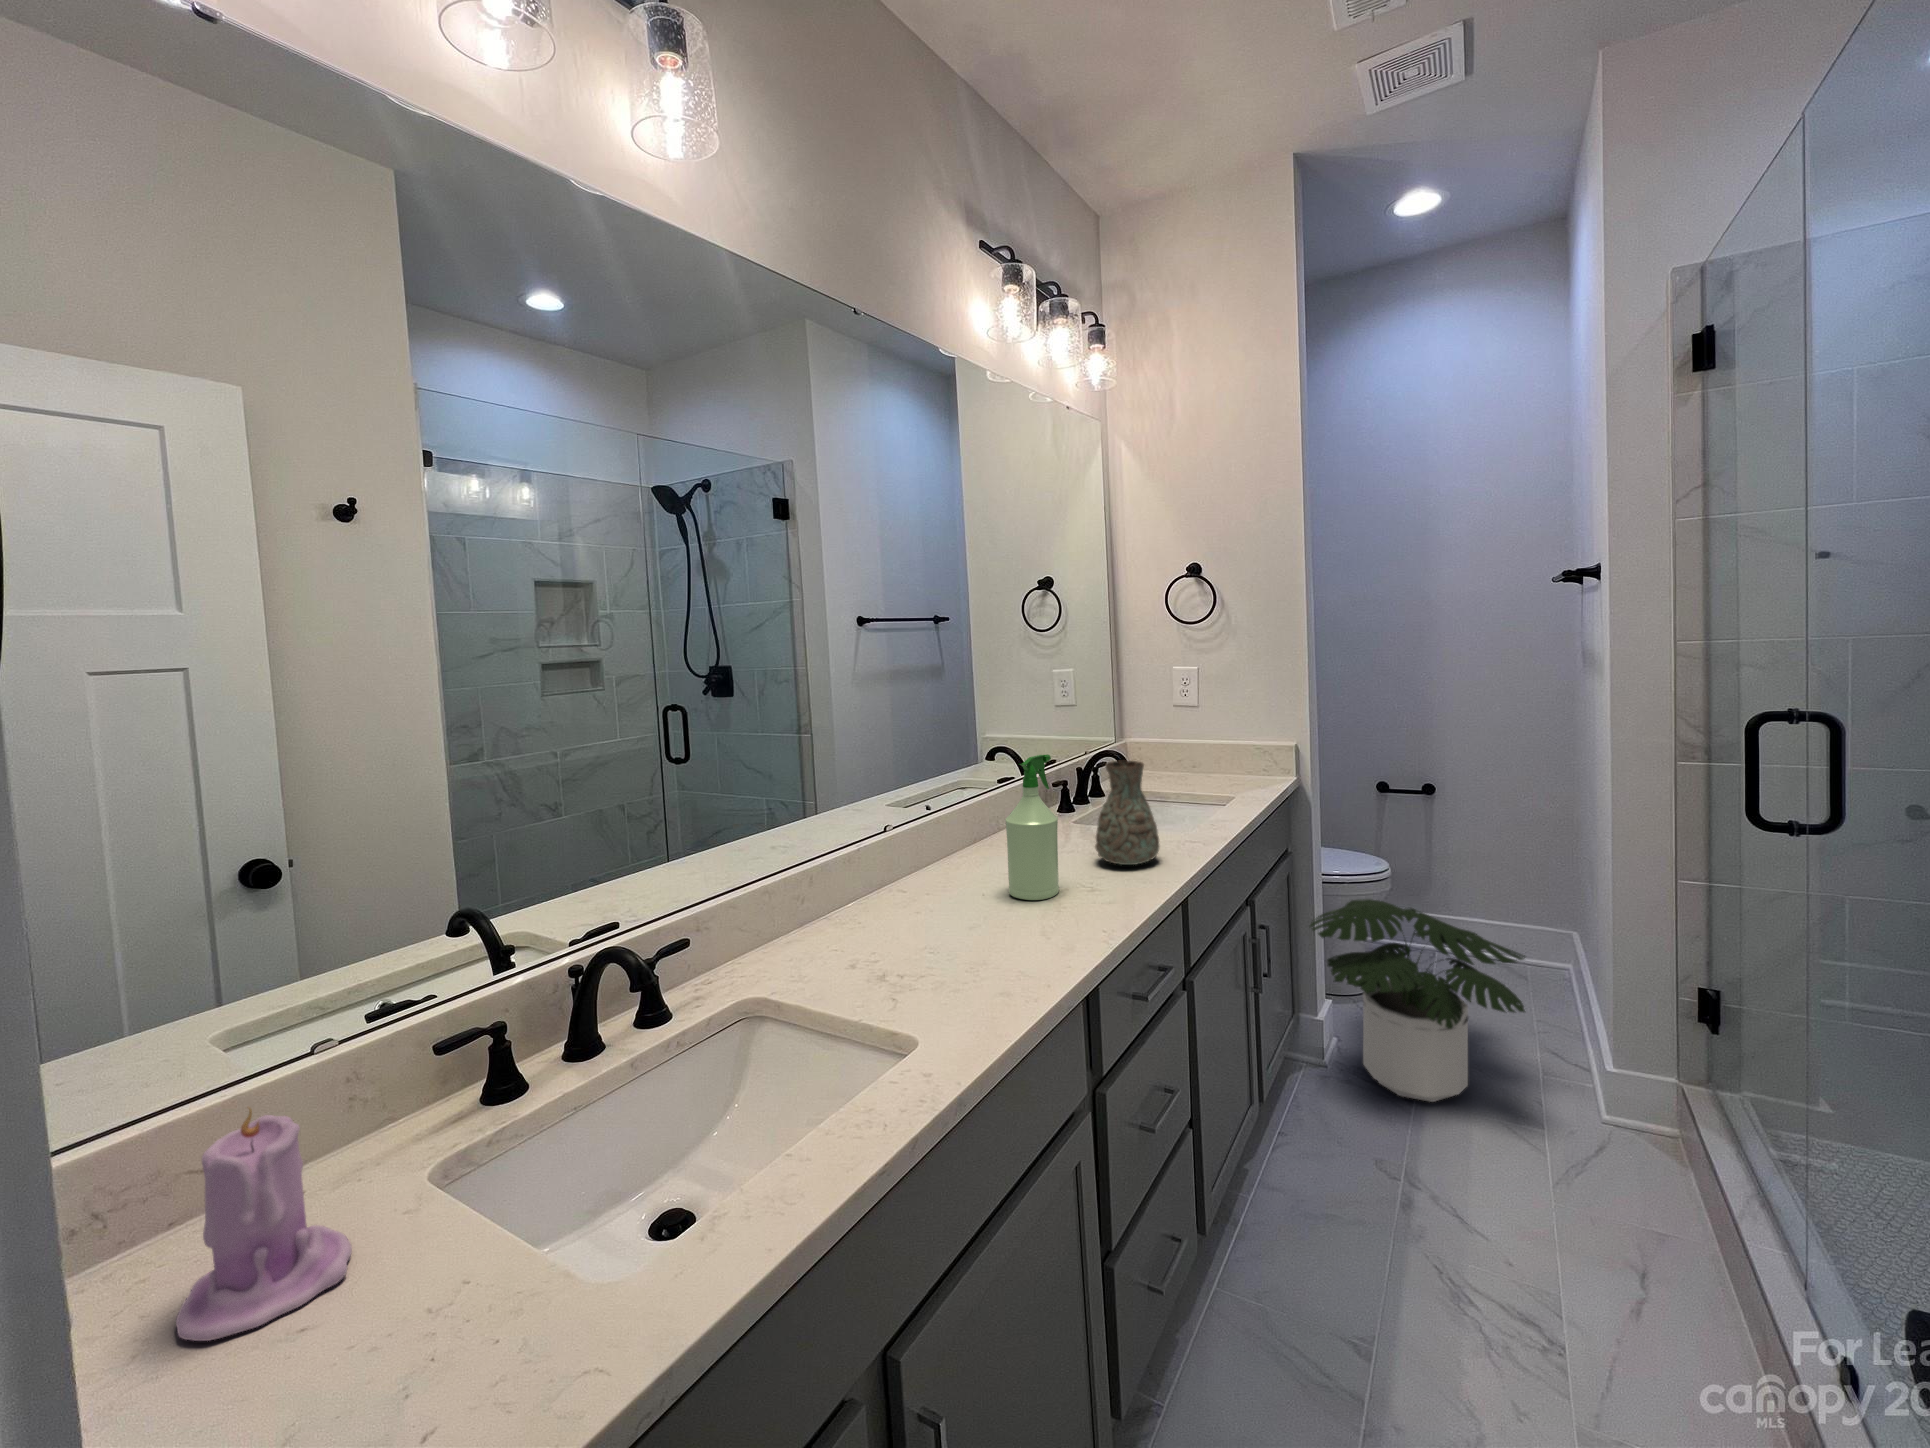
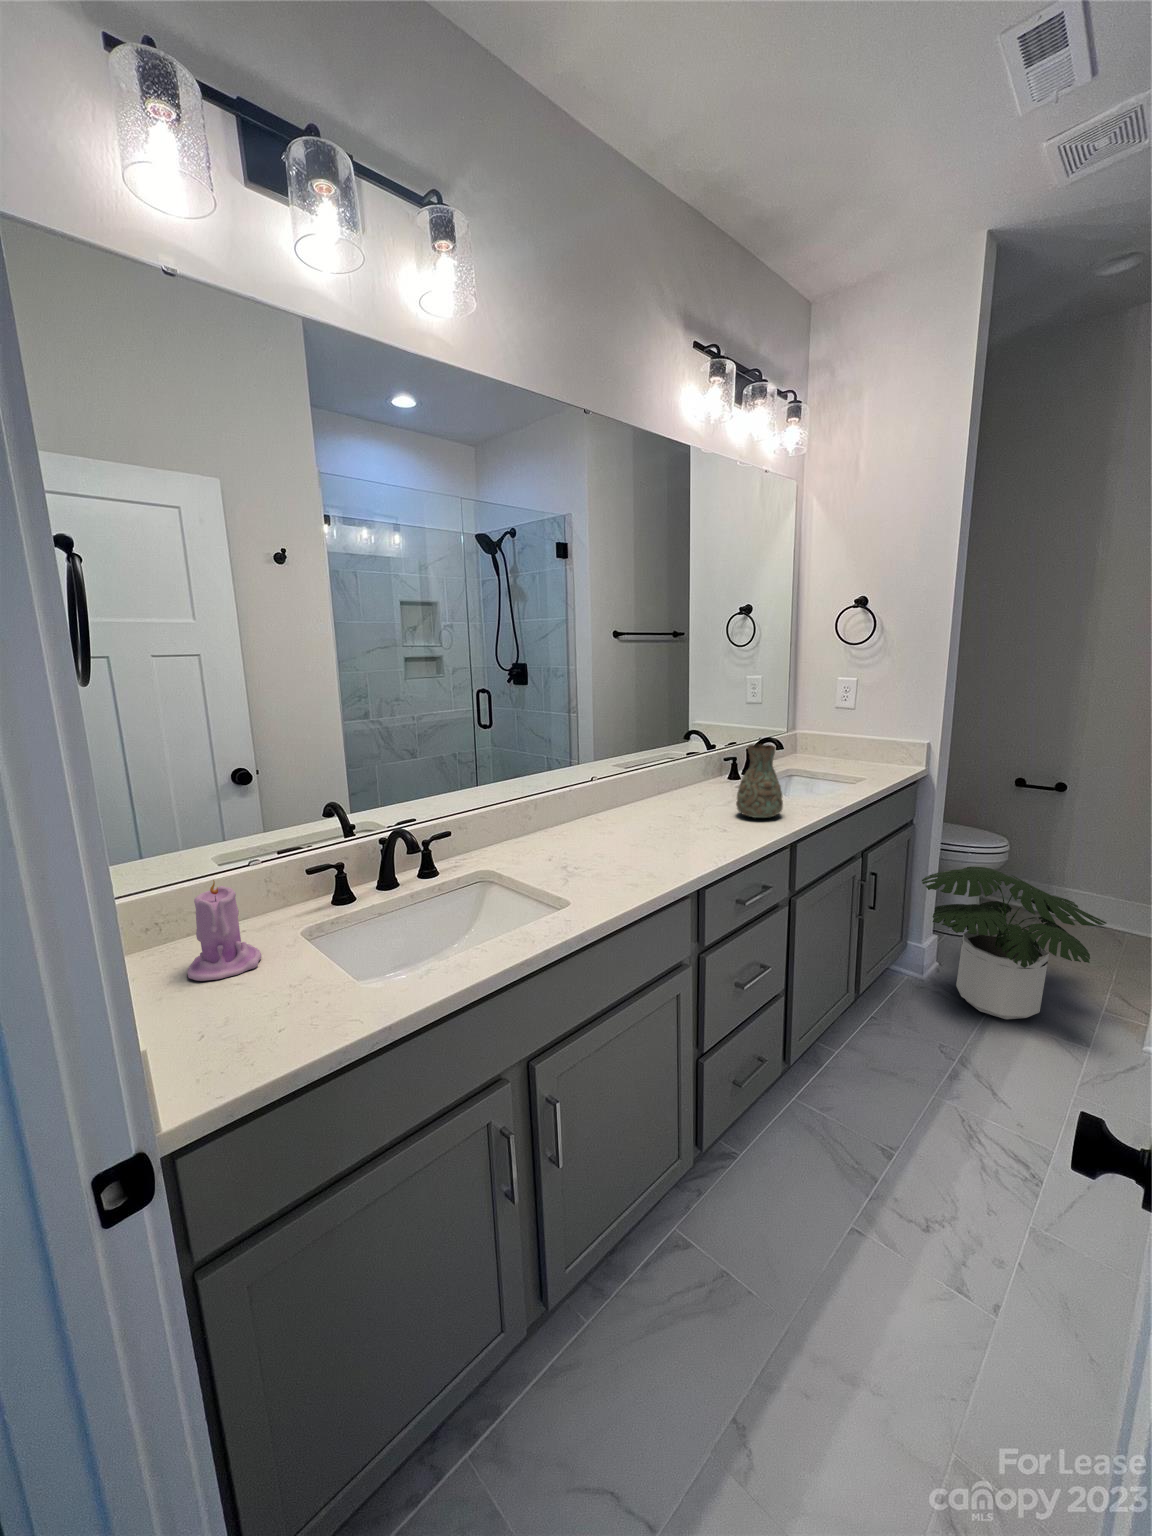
spray bottle: present [1005,755,1059,900] -> none [666,736,702,834]

